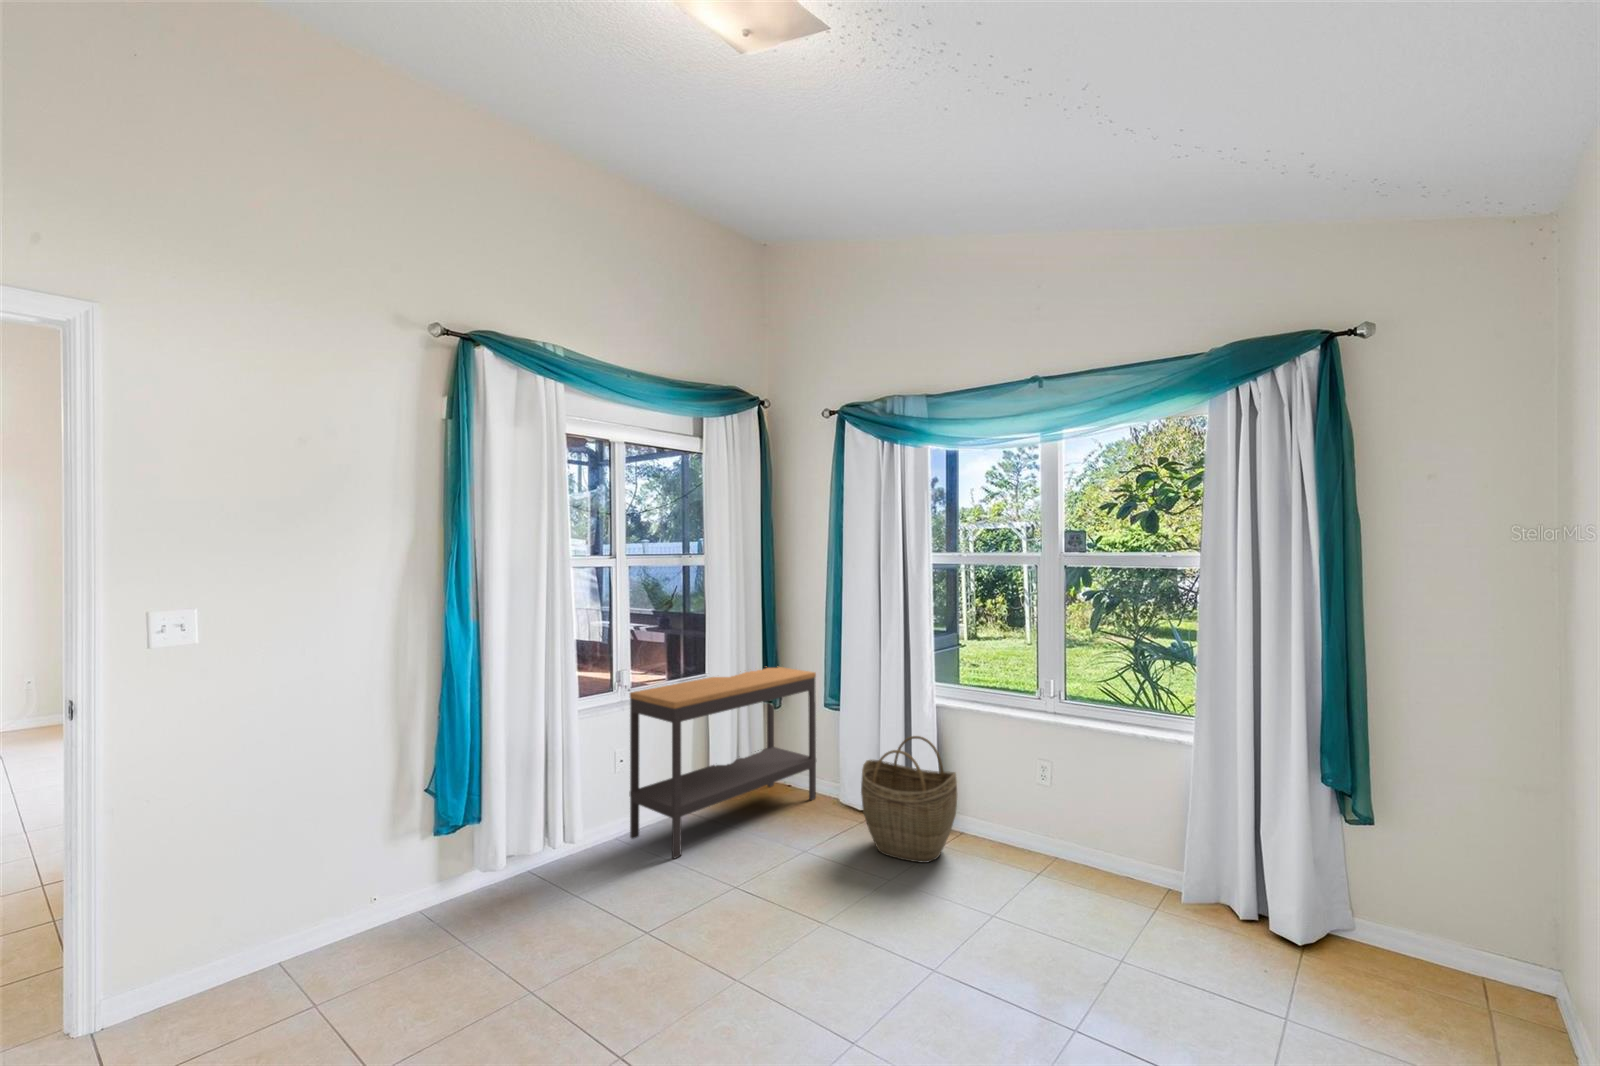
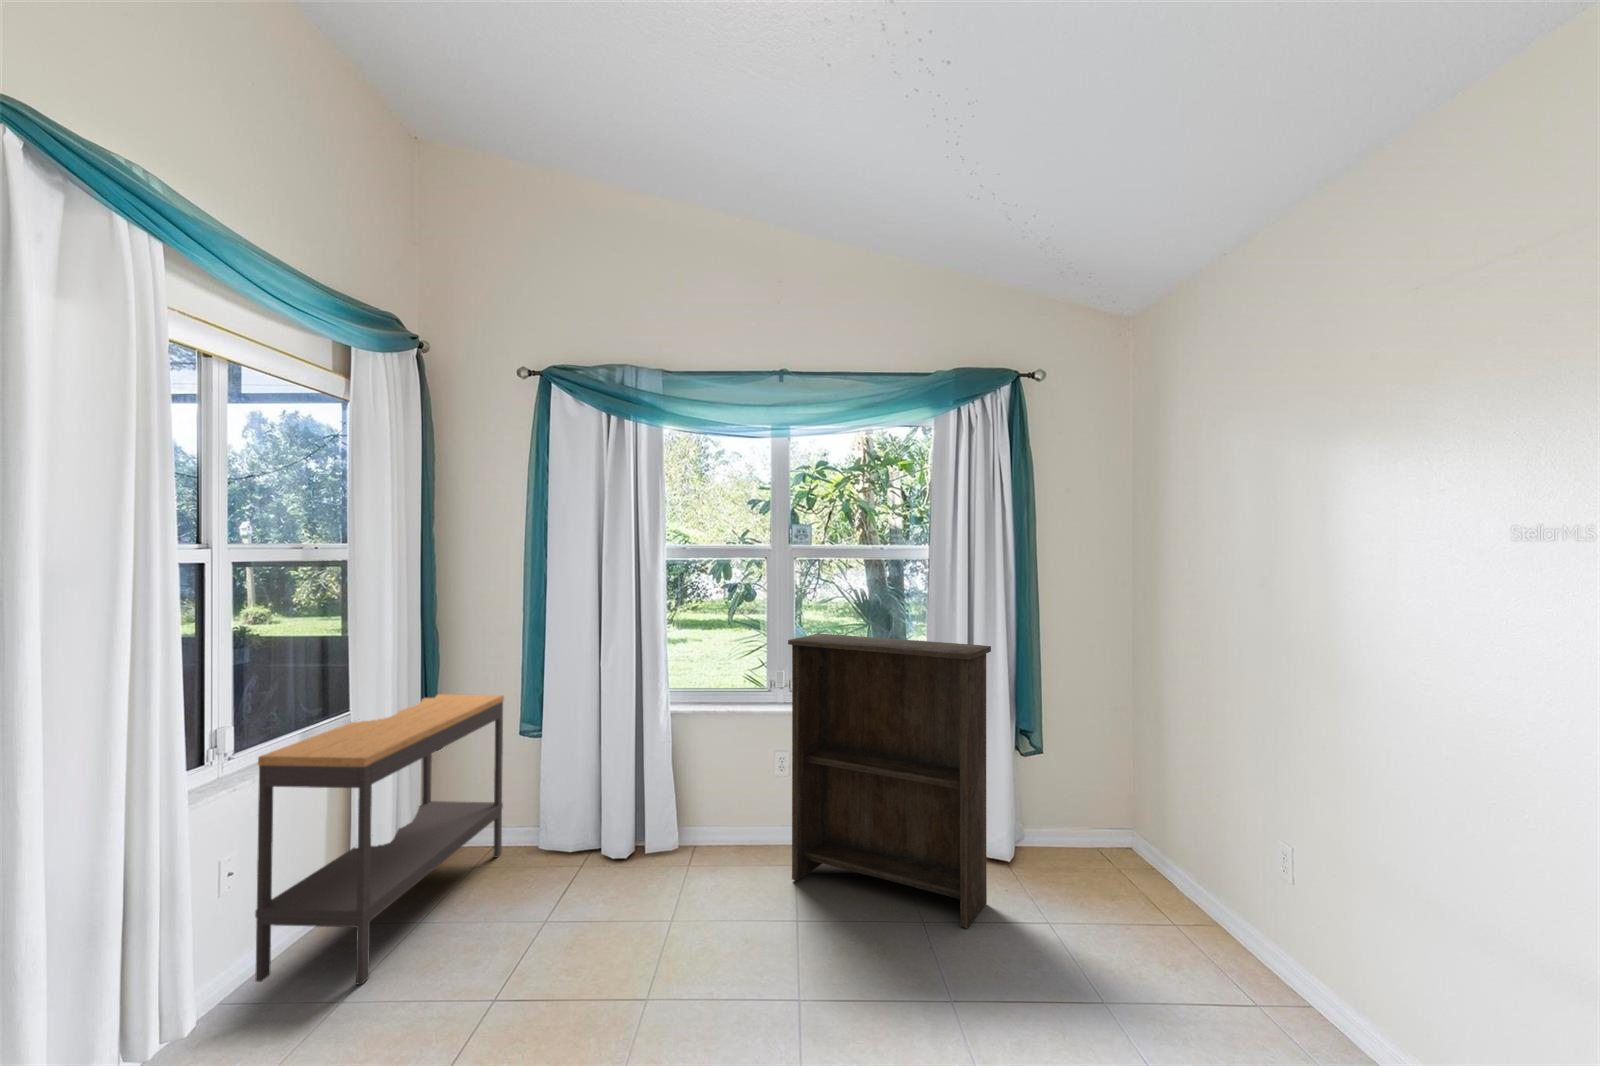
bookshelf: none [1017,644,1232,995] -> present [788,634,991,928]
woven basket: present [861,736,957,863] -> none [603,750,712,892]

